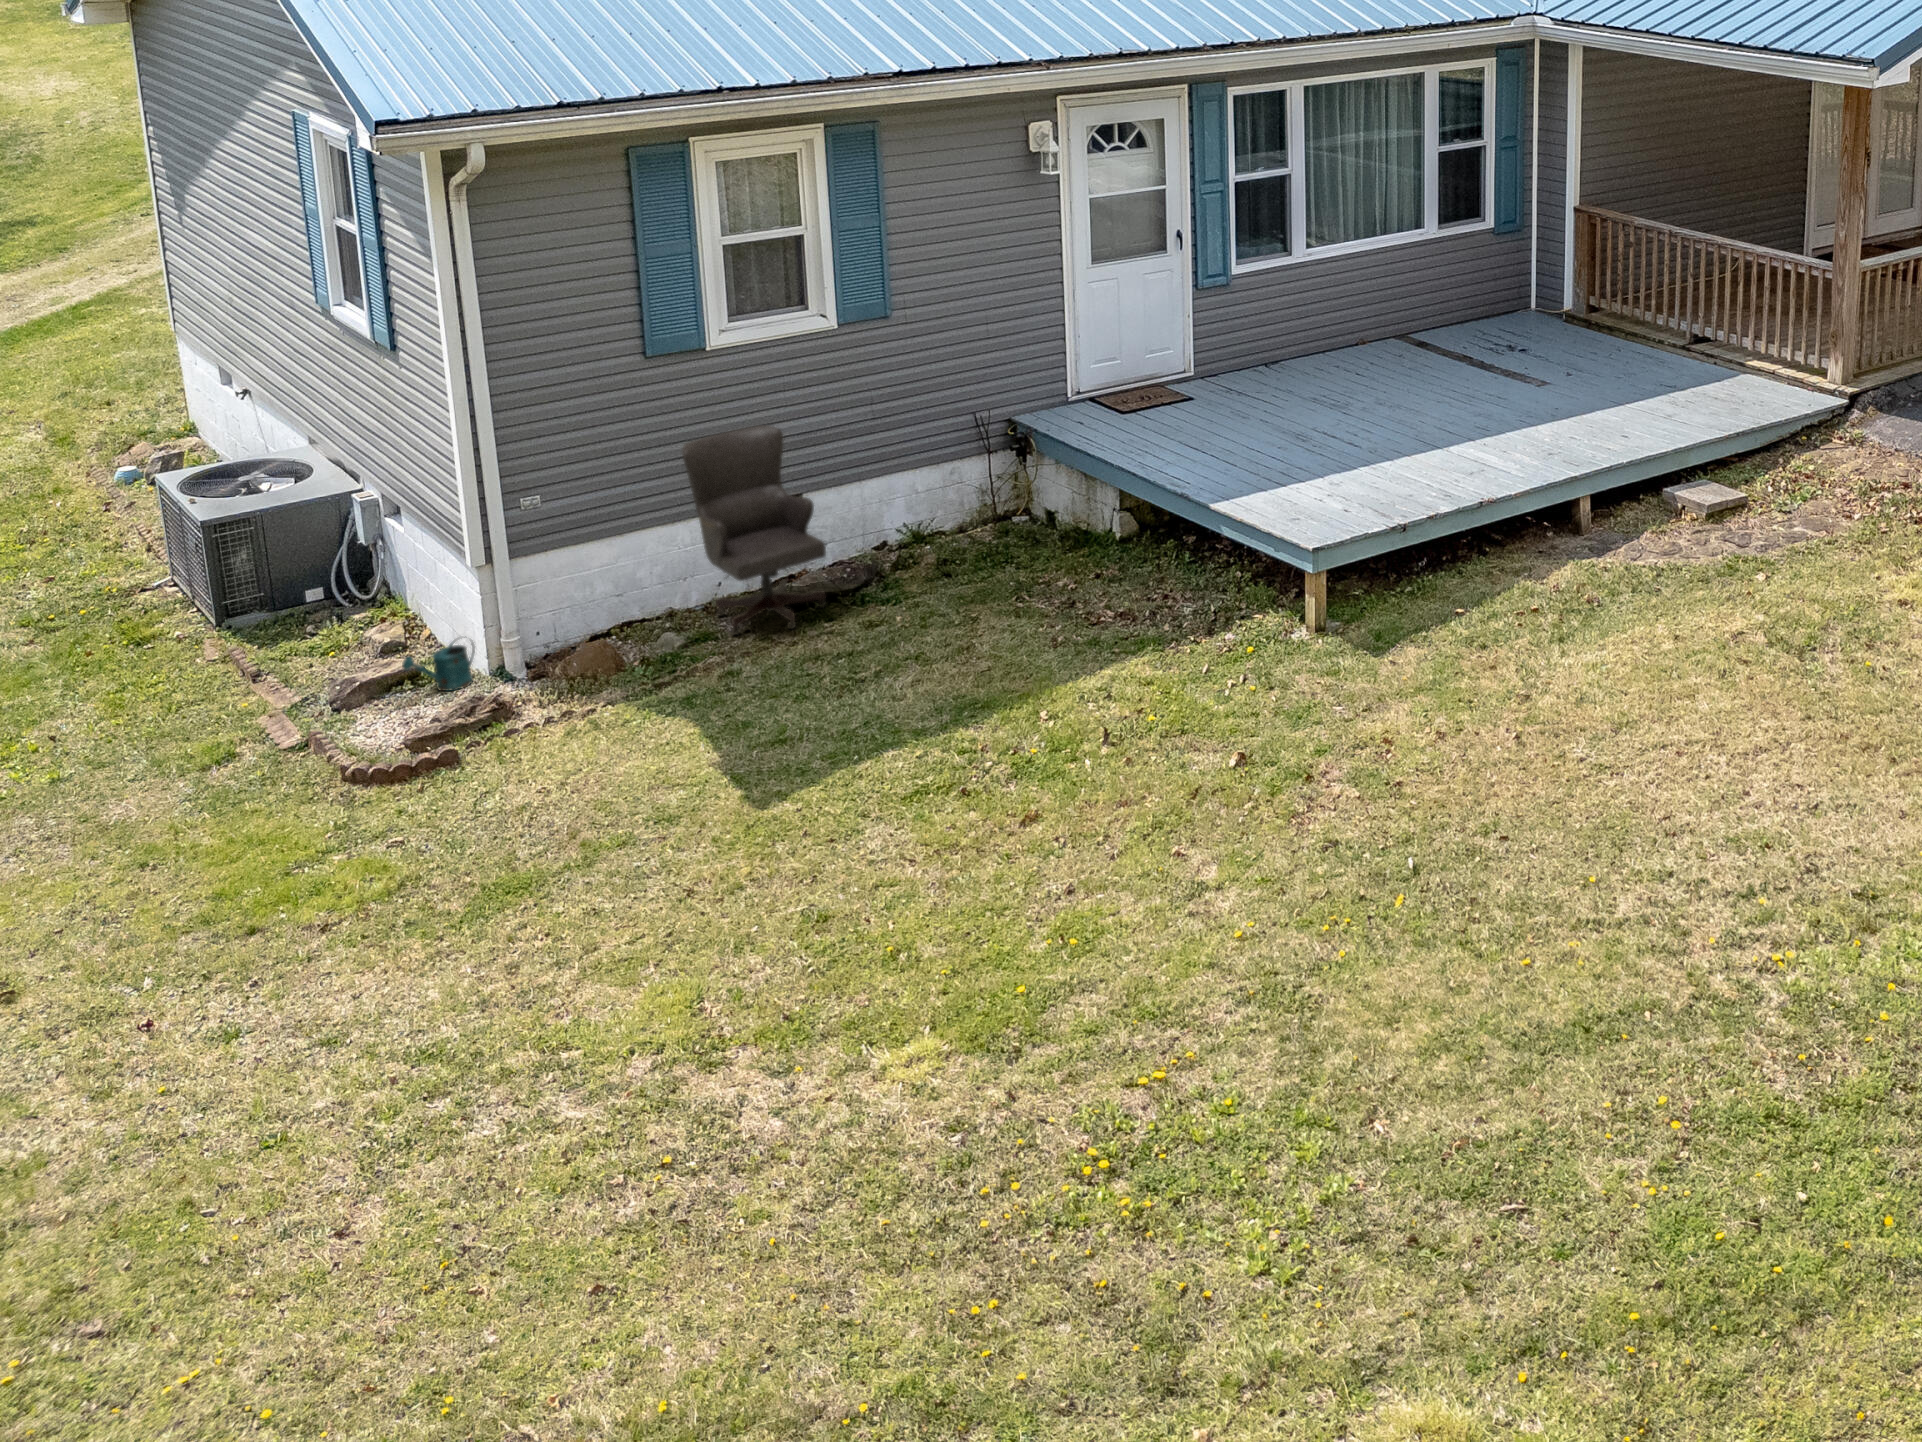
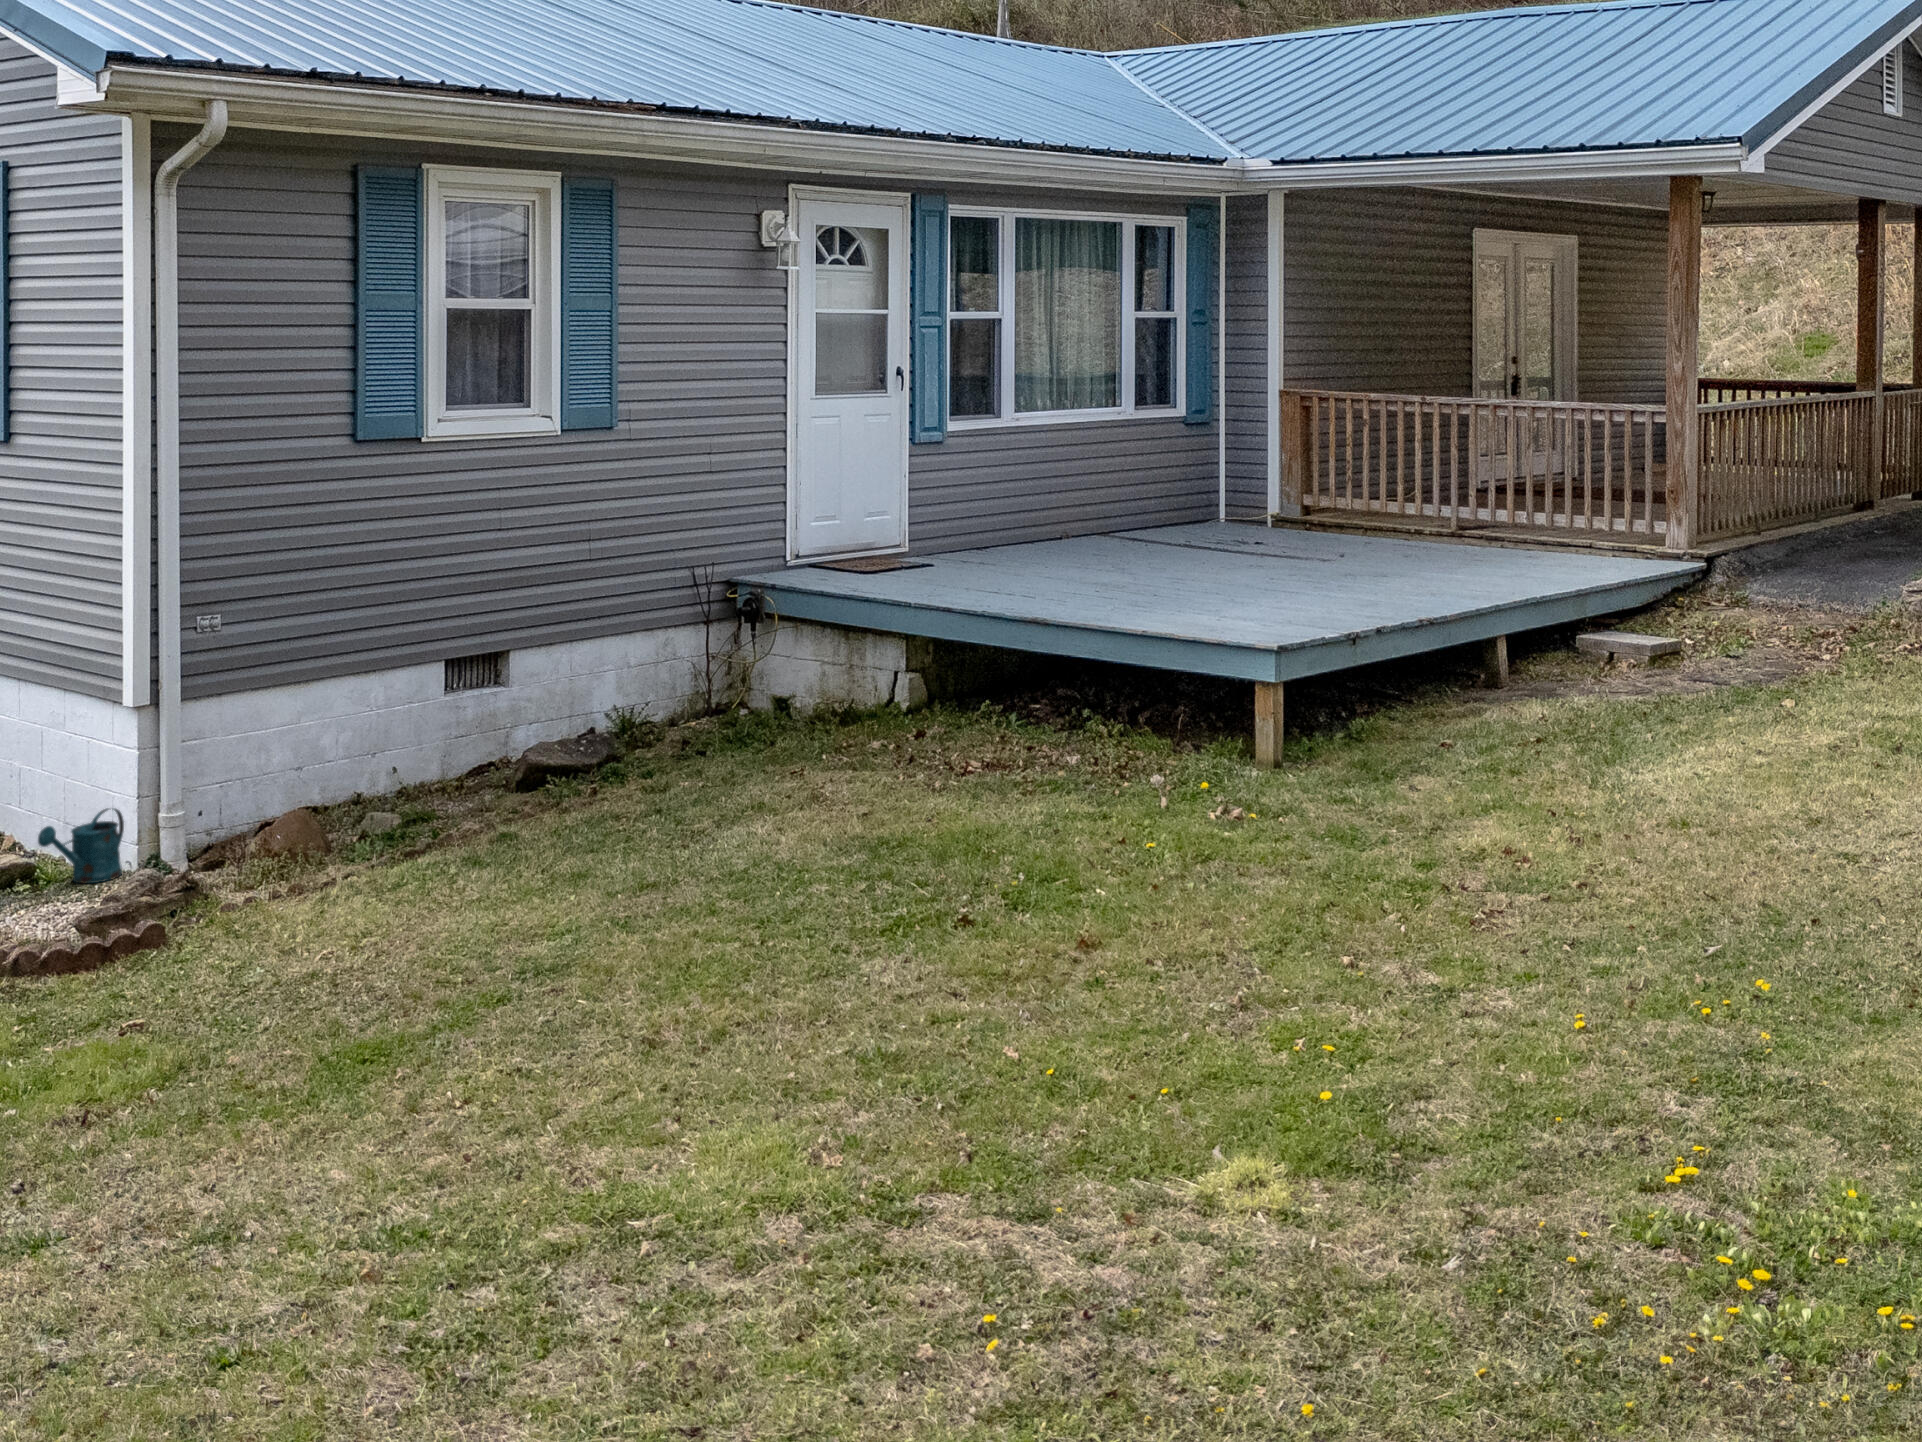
chair: present [682,425,826,635] -> none [392,547,579,815]

